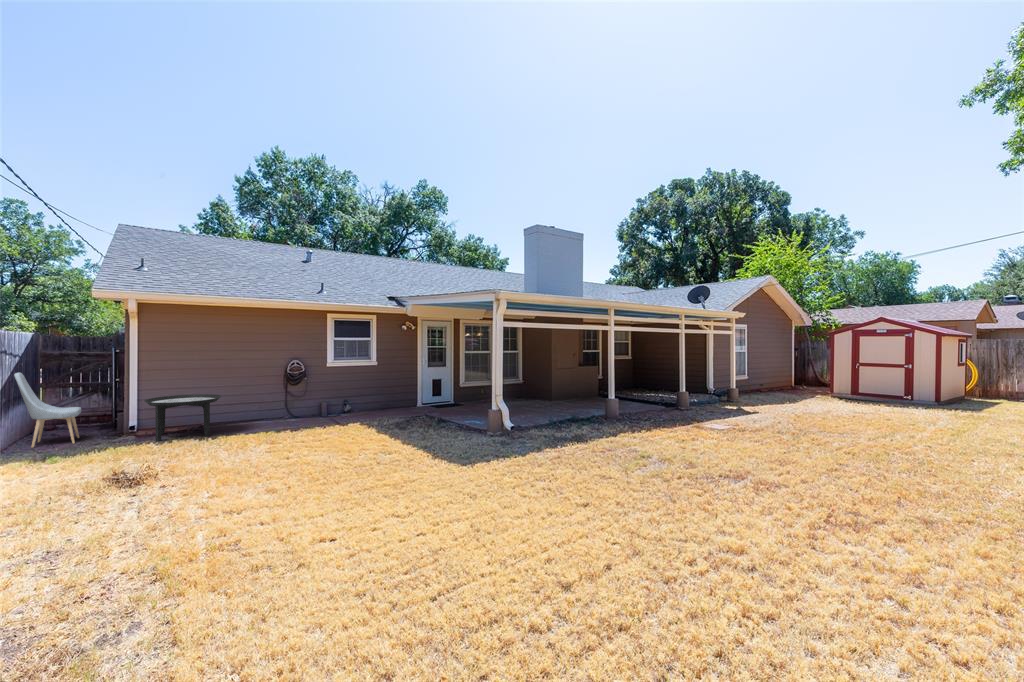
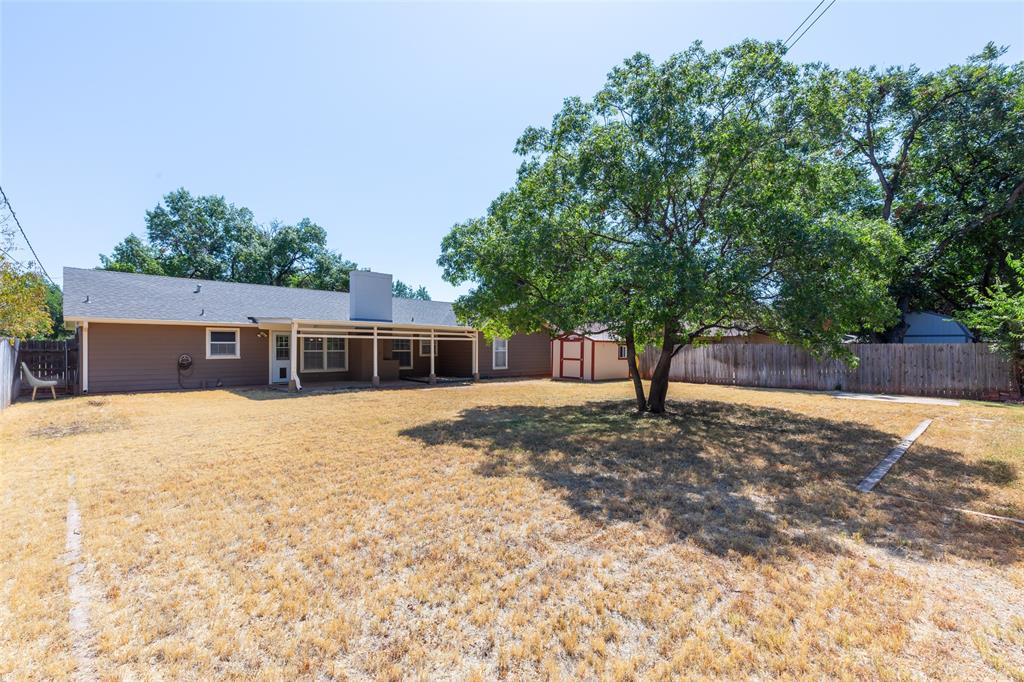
round table: present [144,394,221,441] -> none [95,374,141,397]

